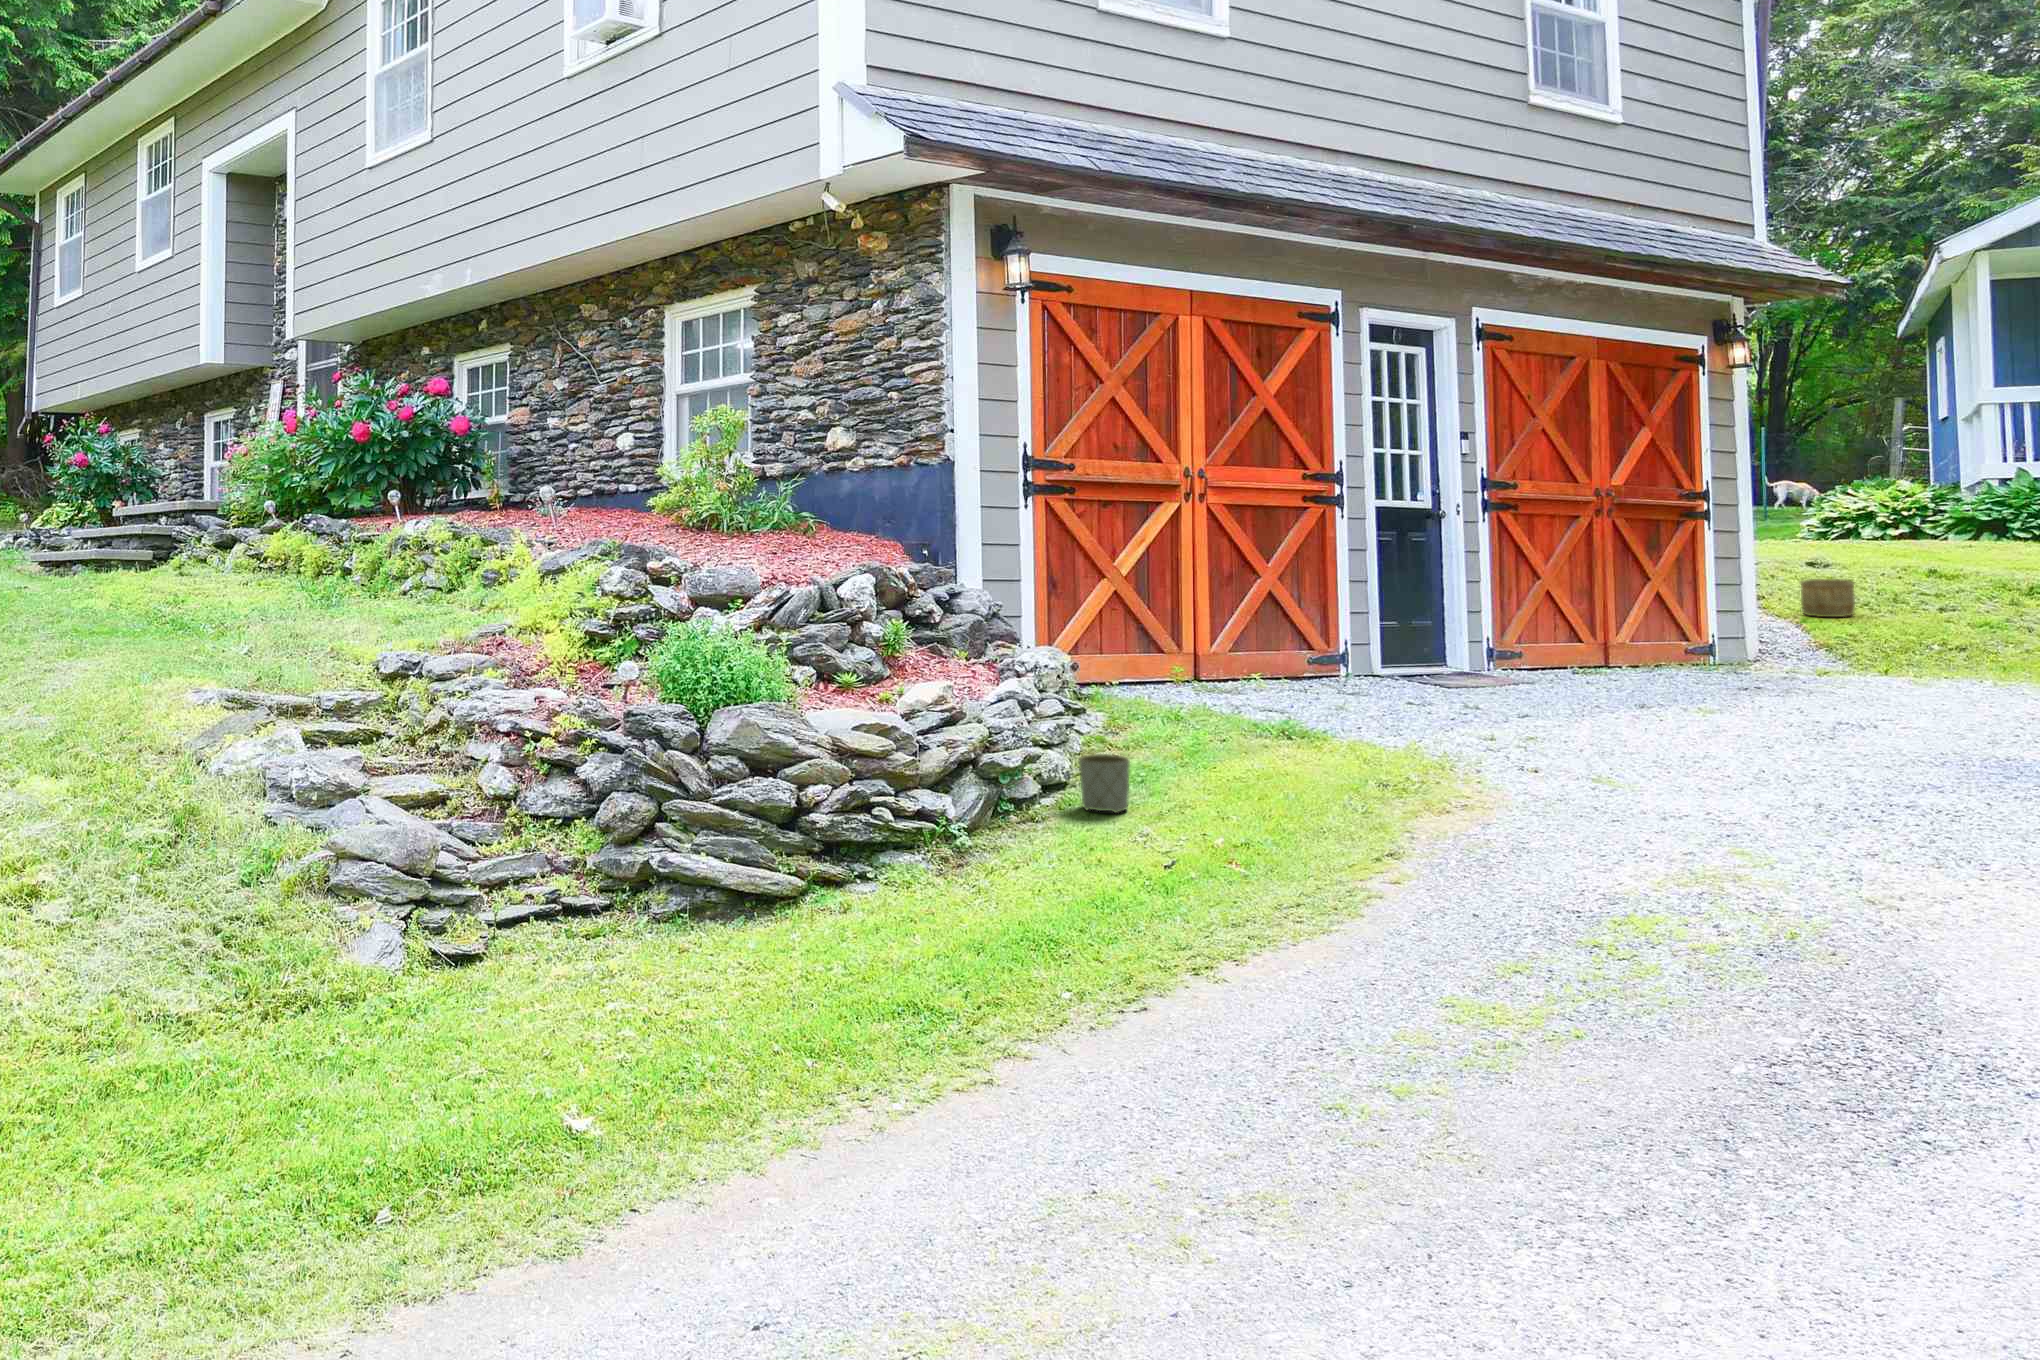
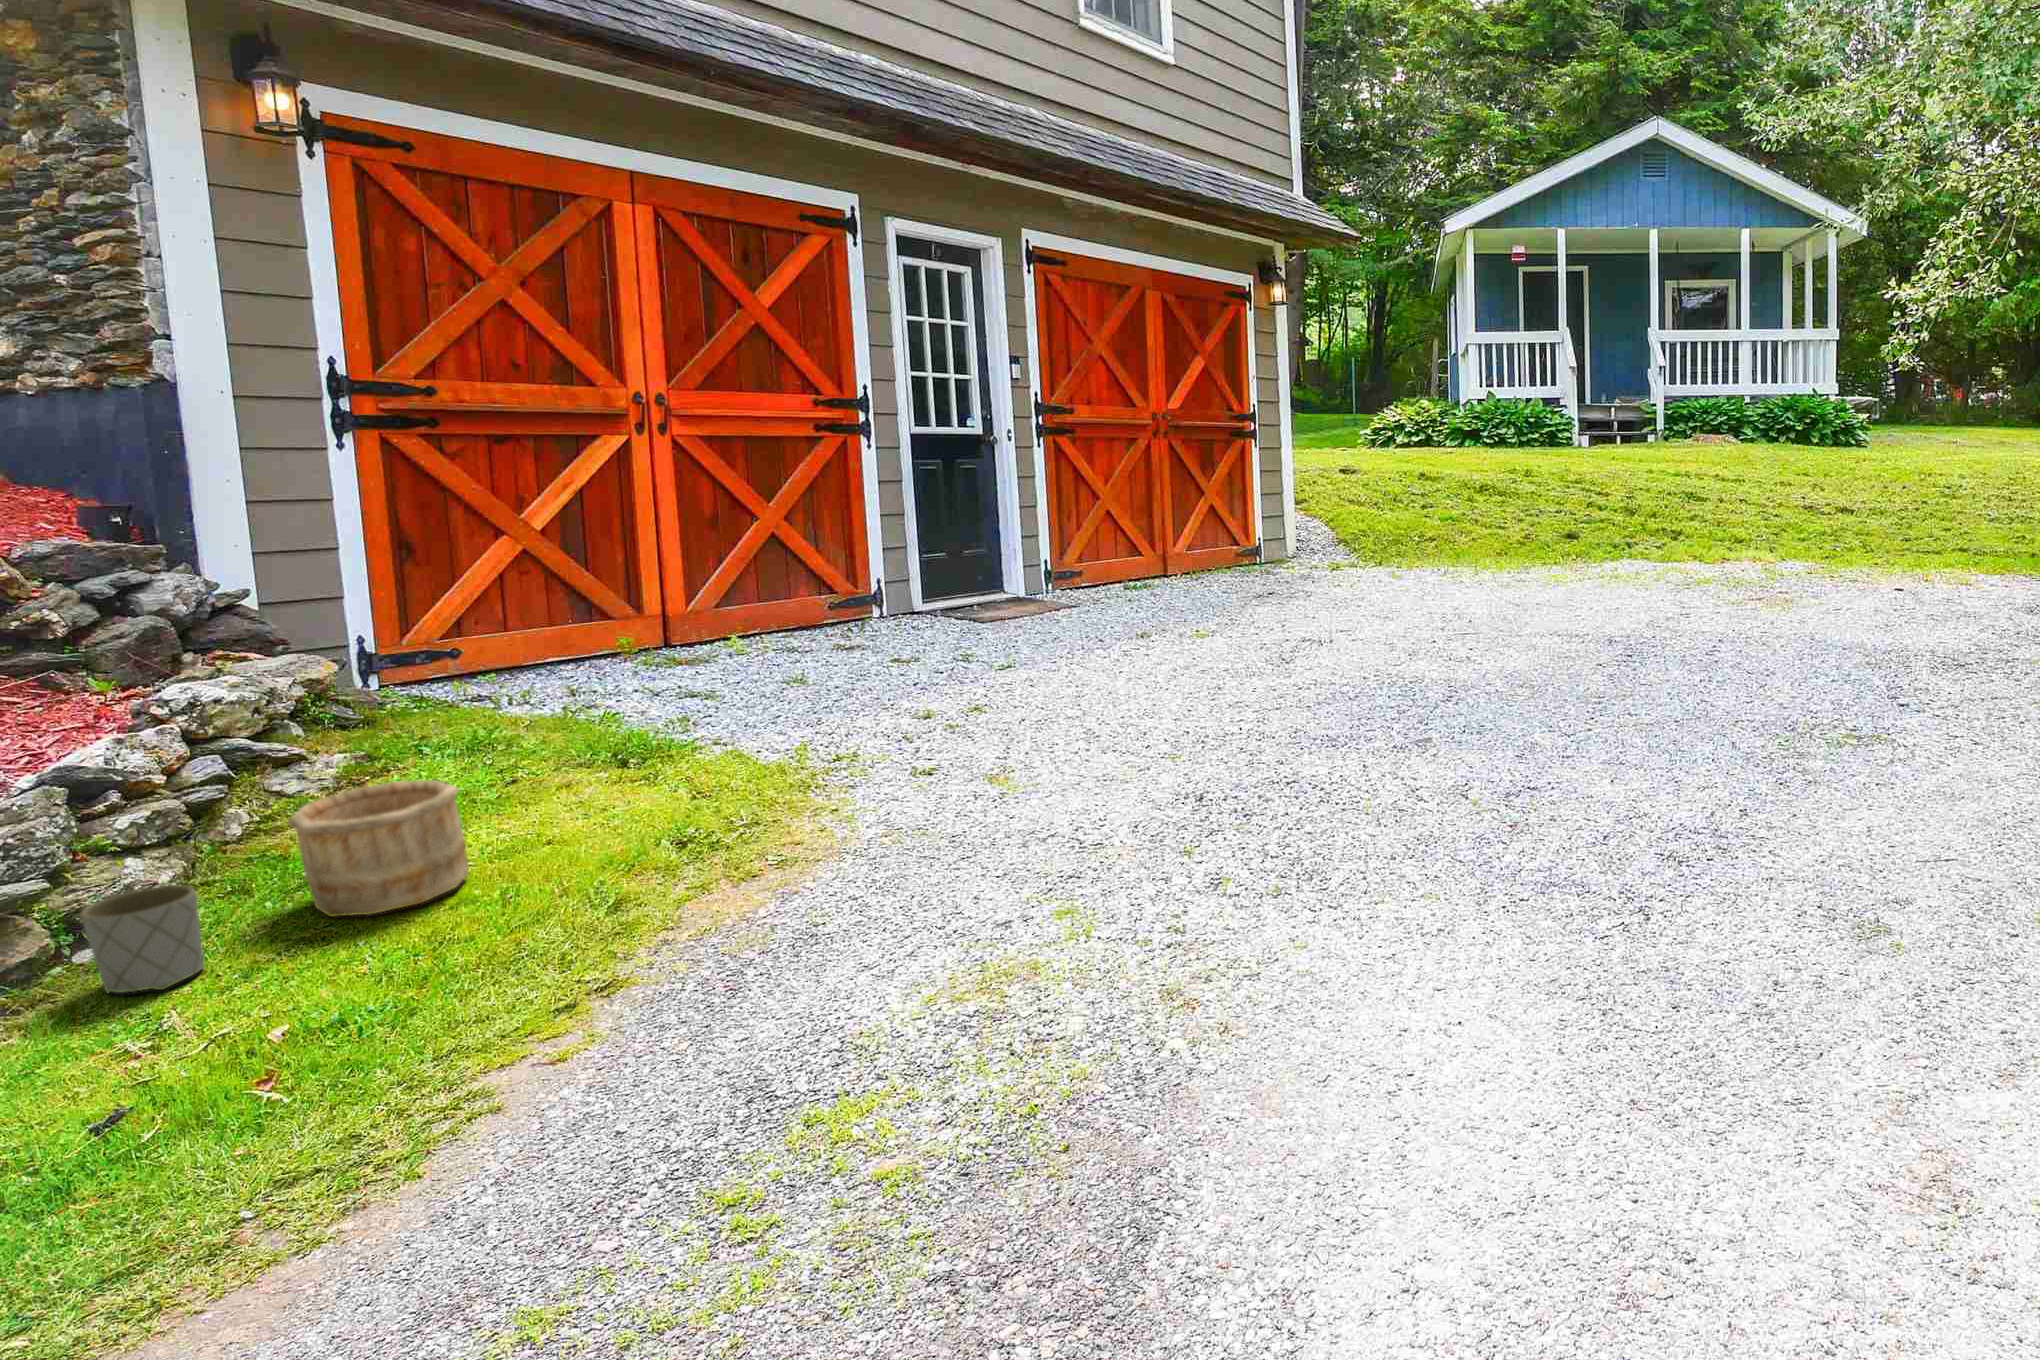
wooden bucket: present [1800,579,1855,617] -> present [288,780,468,917]

